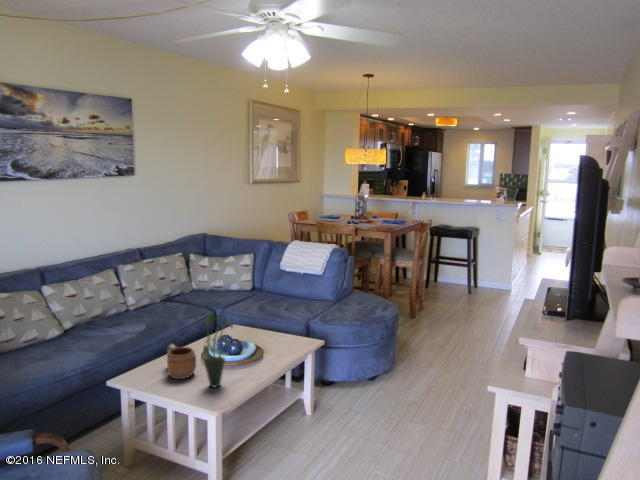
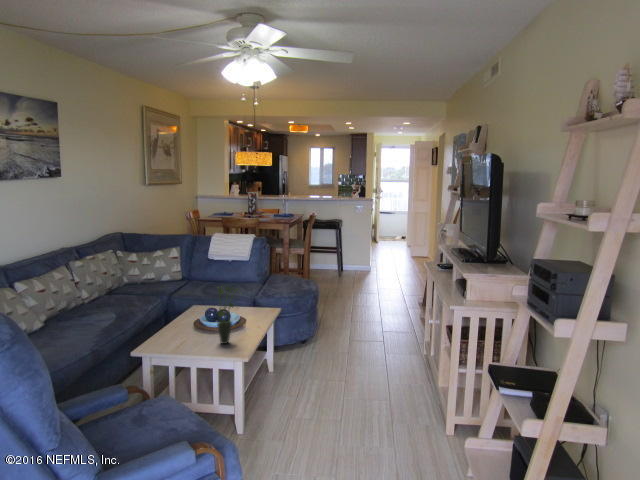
mug: present [167,345,196,379] -> none [172,317,202,343]

